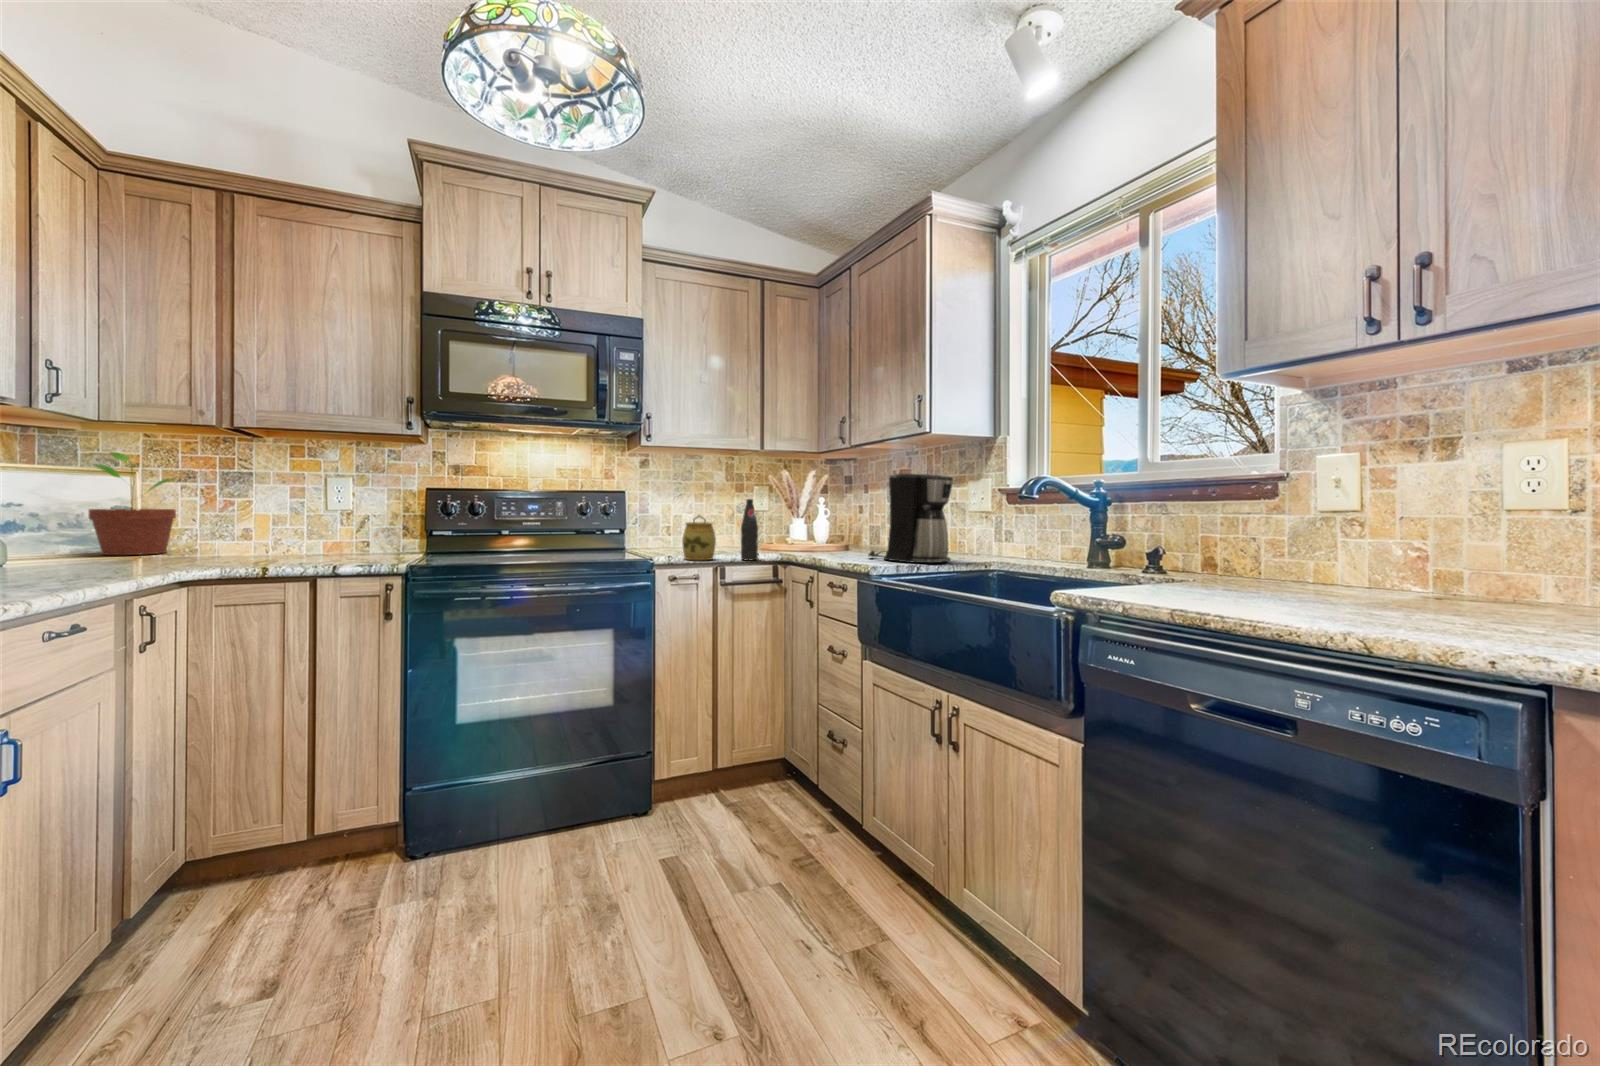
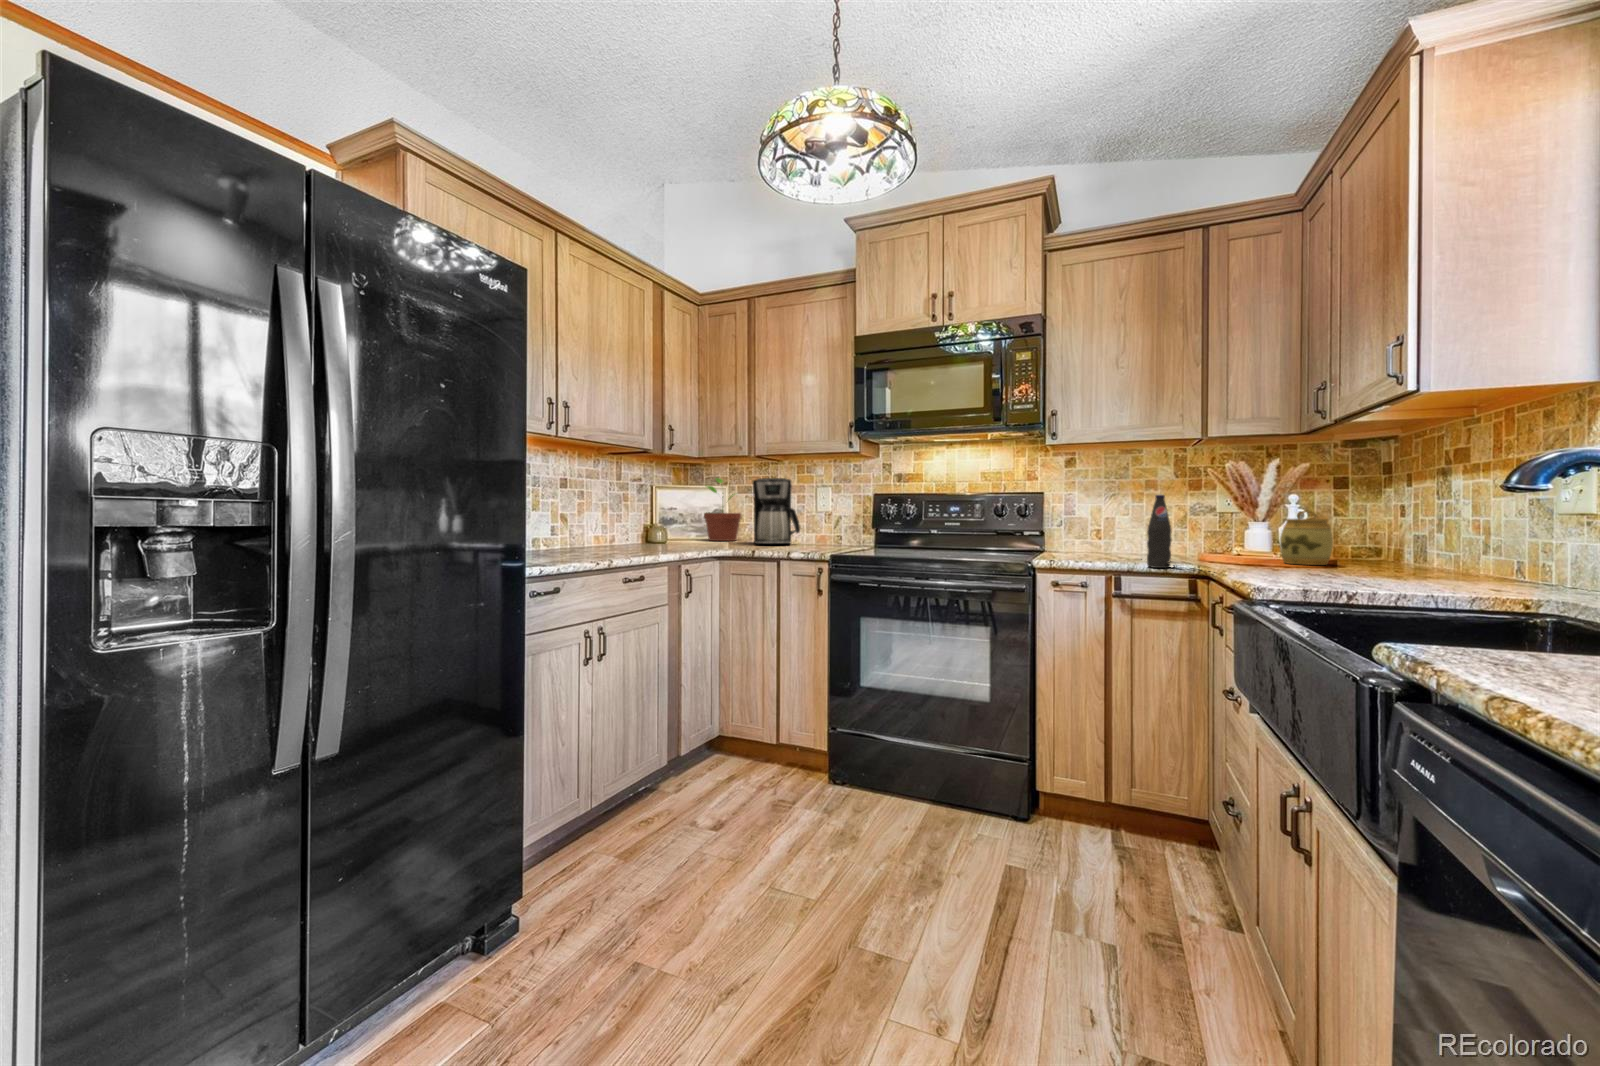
coffee maker: present [868,474,953,564] -> present [753,478,800,544]
jar: present [682,515,716,560] -> present [1280,509,1333,565]

